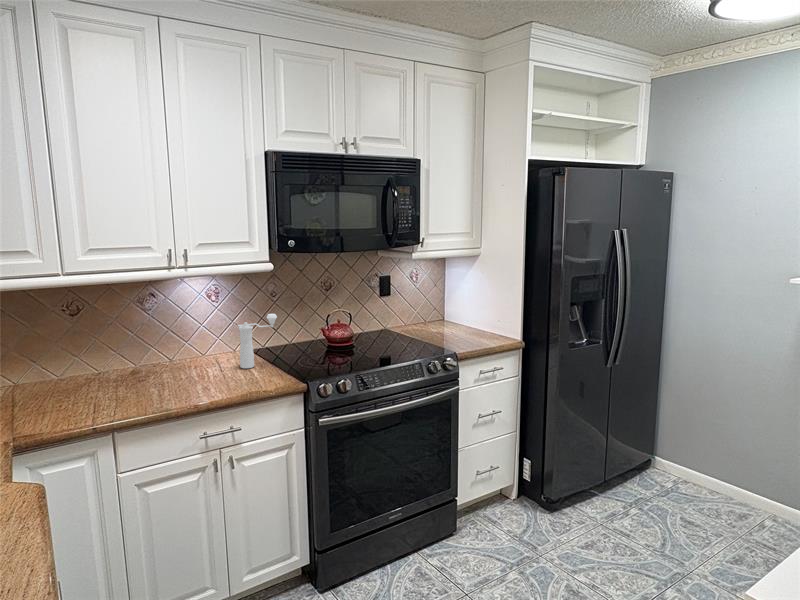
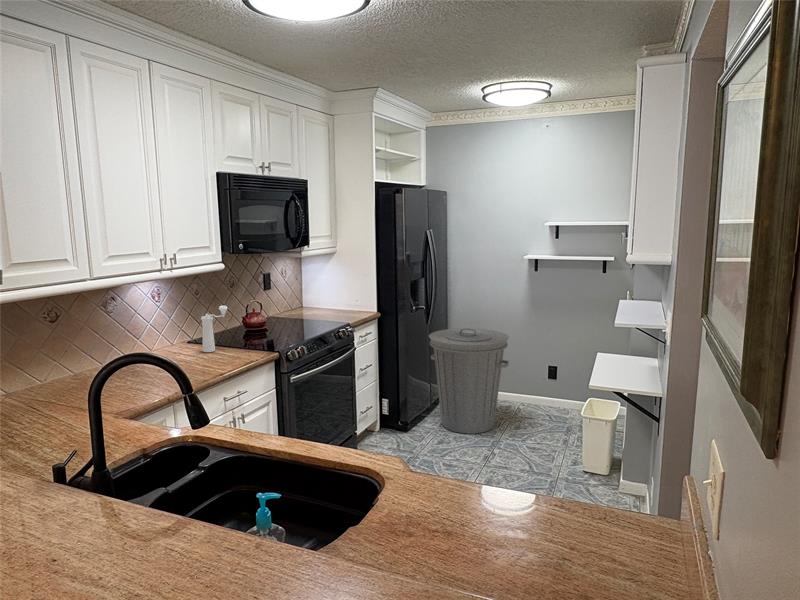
trash can: none [599,376,738,551] -> present [429,328,509,434]

